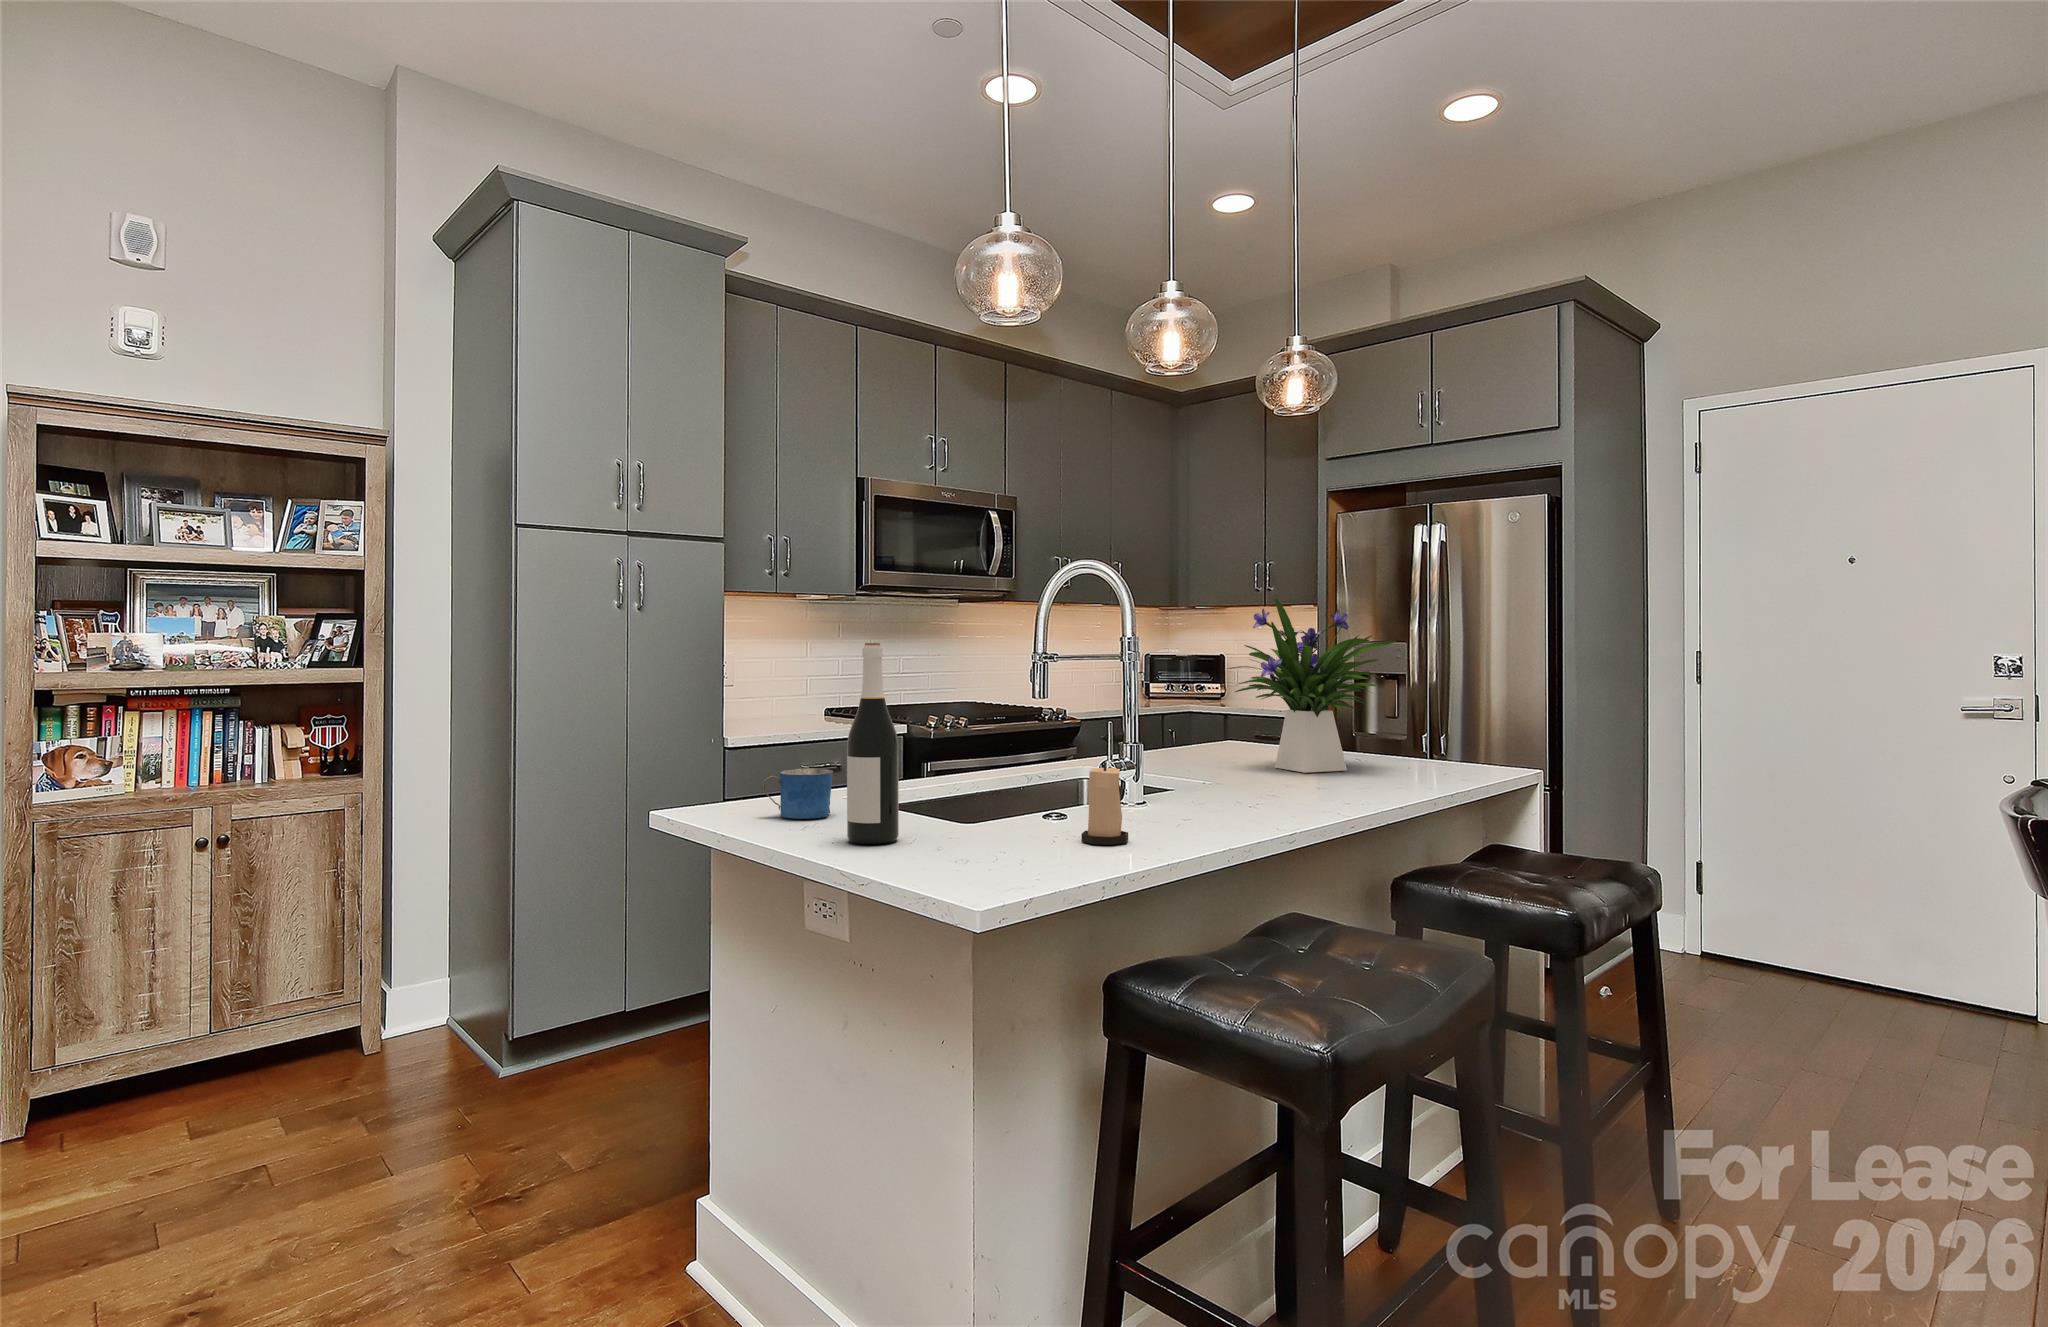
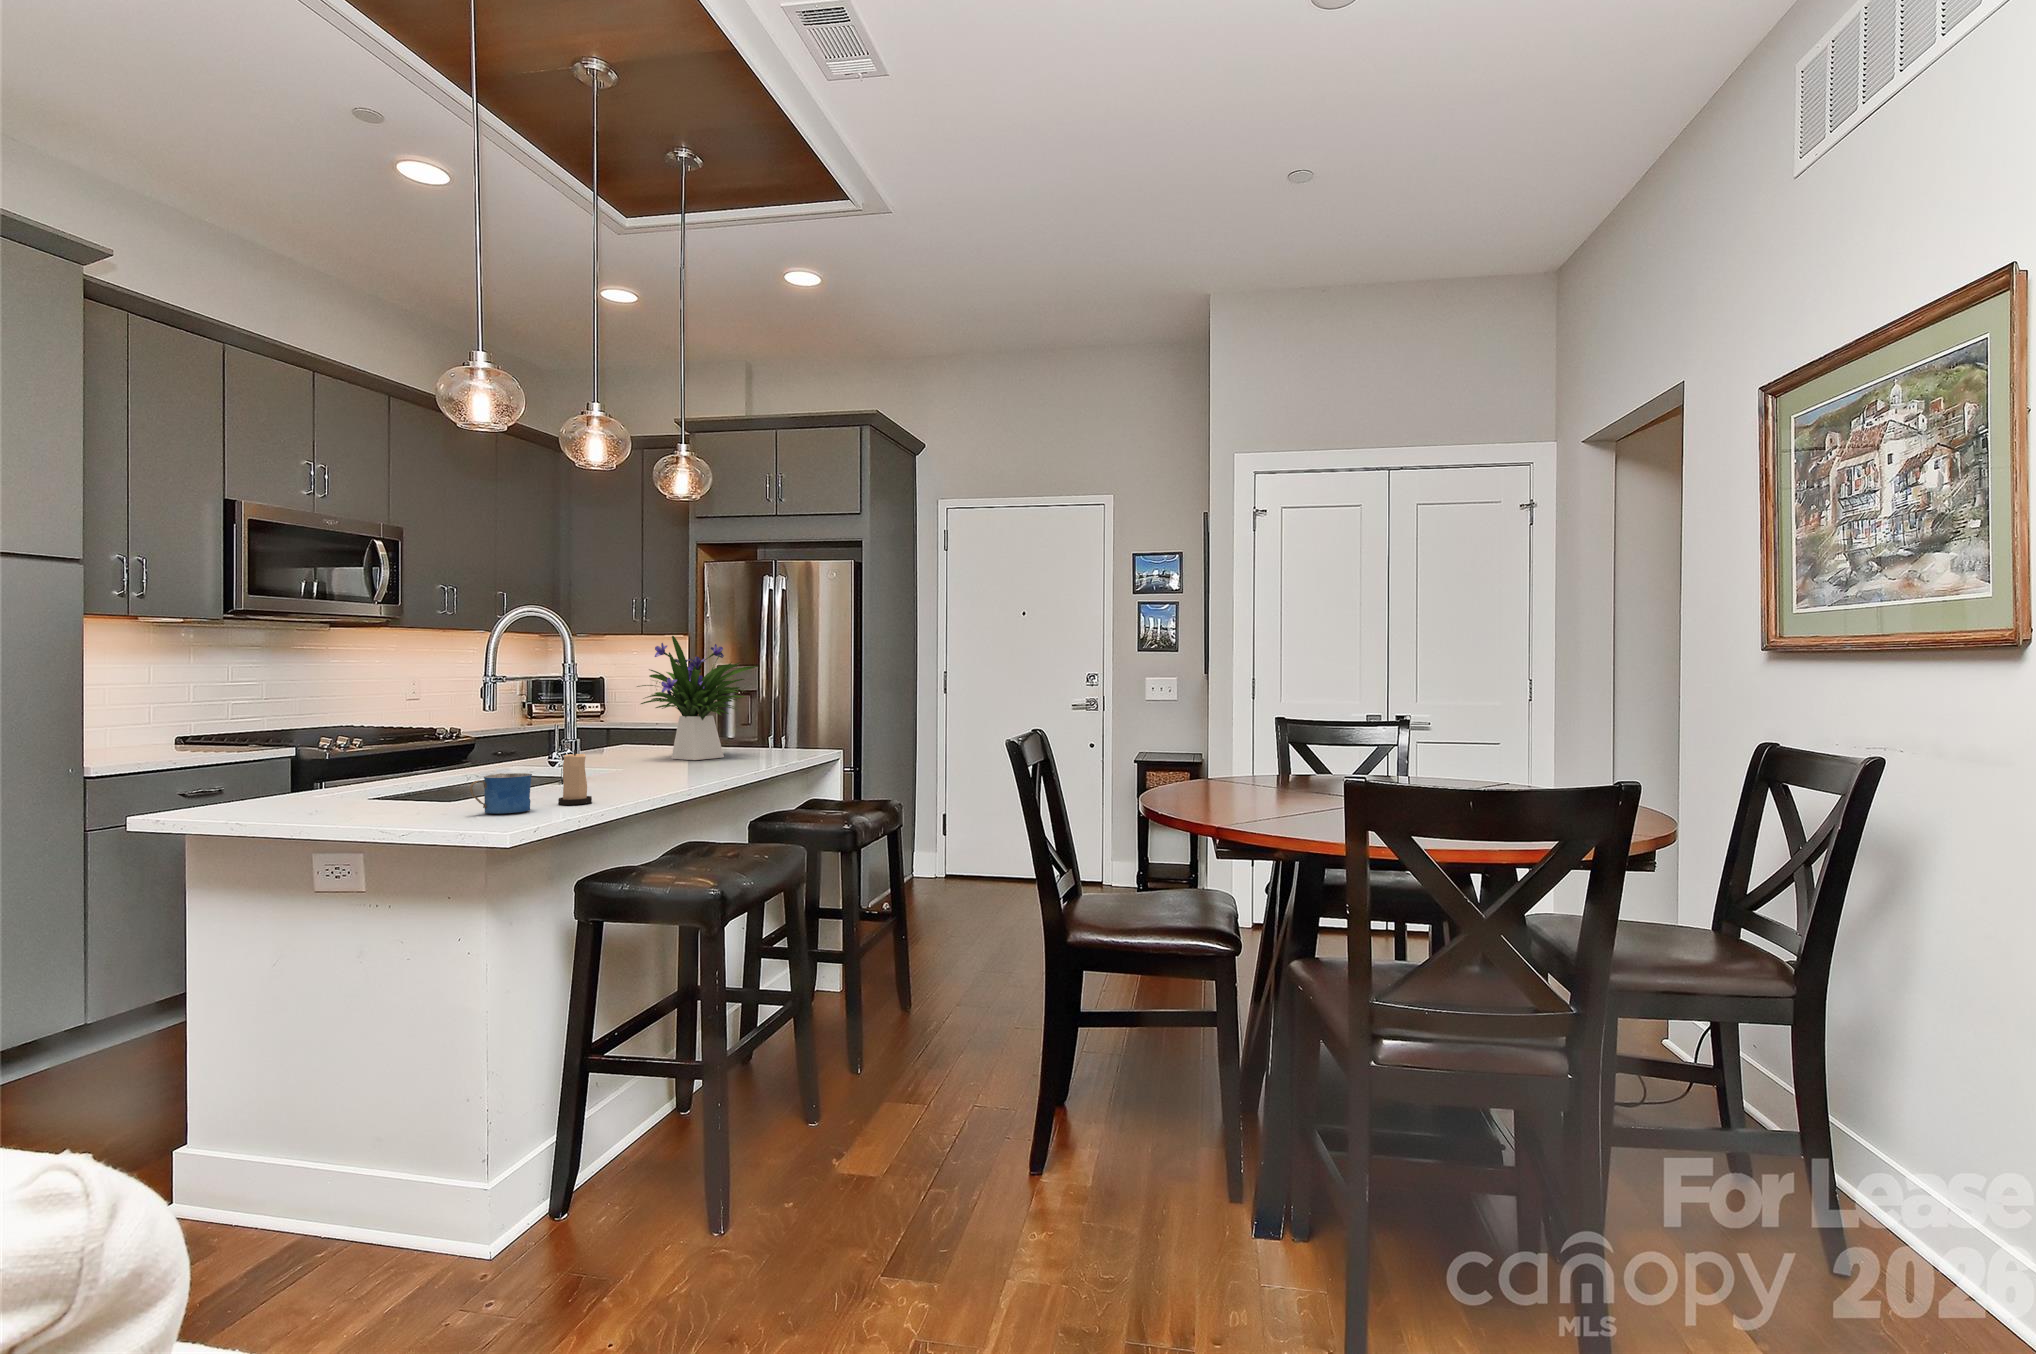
wine bottle: present [847,643,899,844] -> none [367,670,412,819]
mug: present [763,768,834,819] -> present [470,773,532,813]

